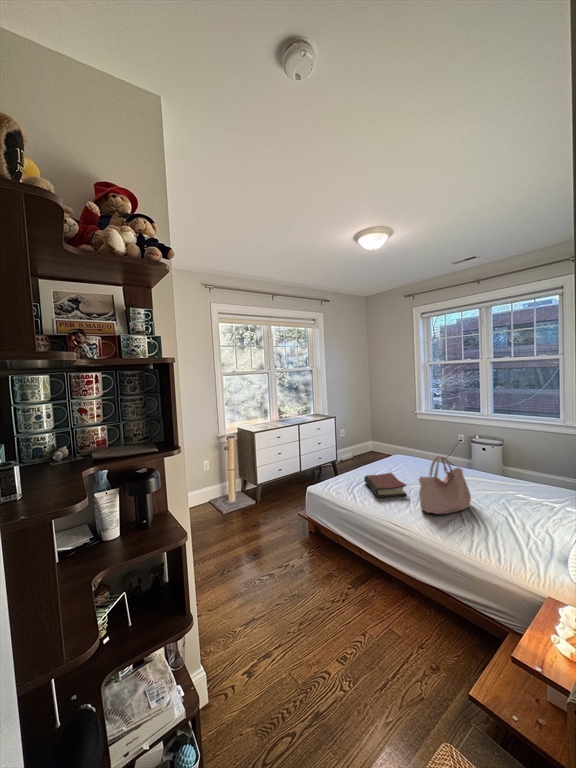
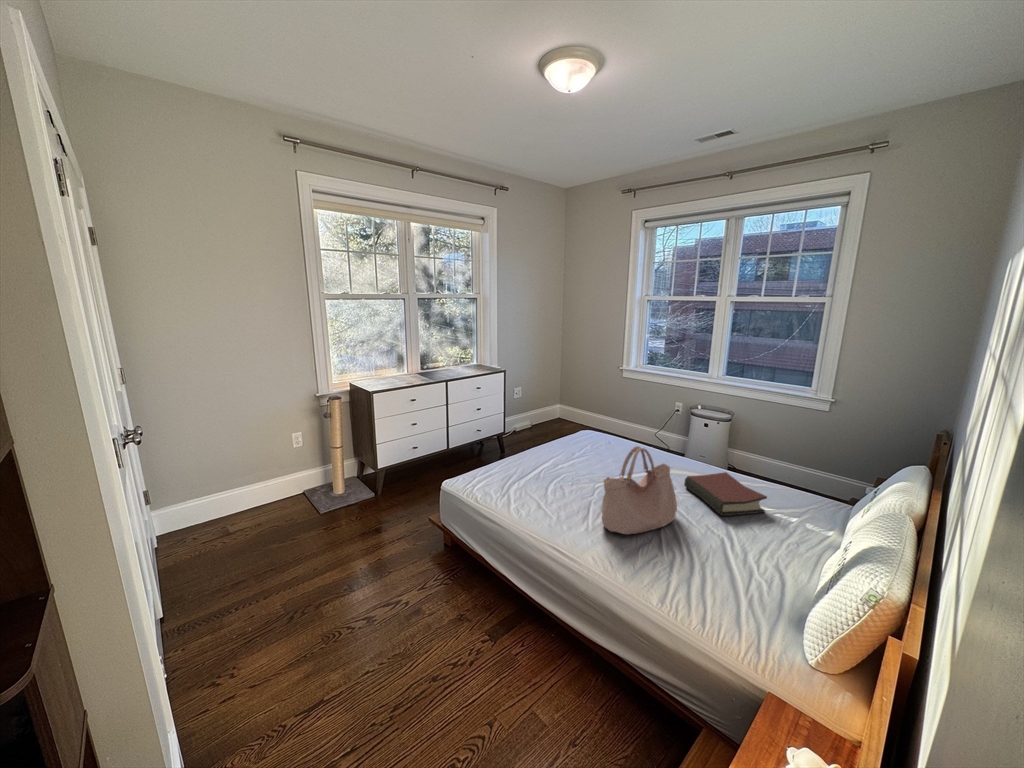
hardback book: present [364,473,407,497] -> present [684,472,767,516]

